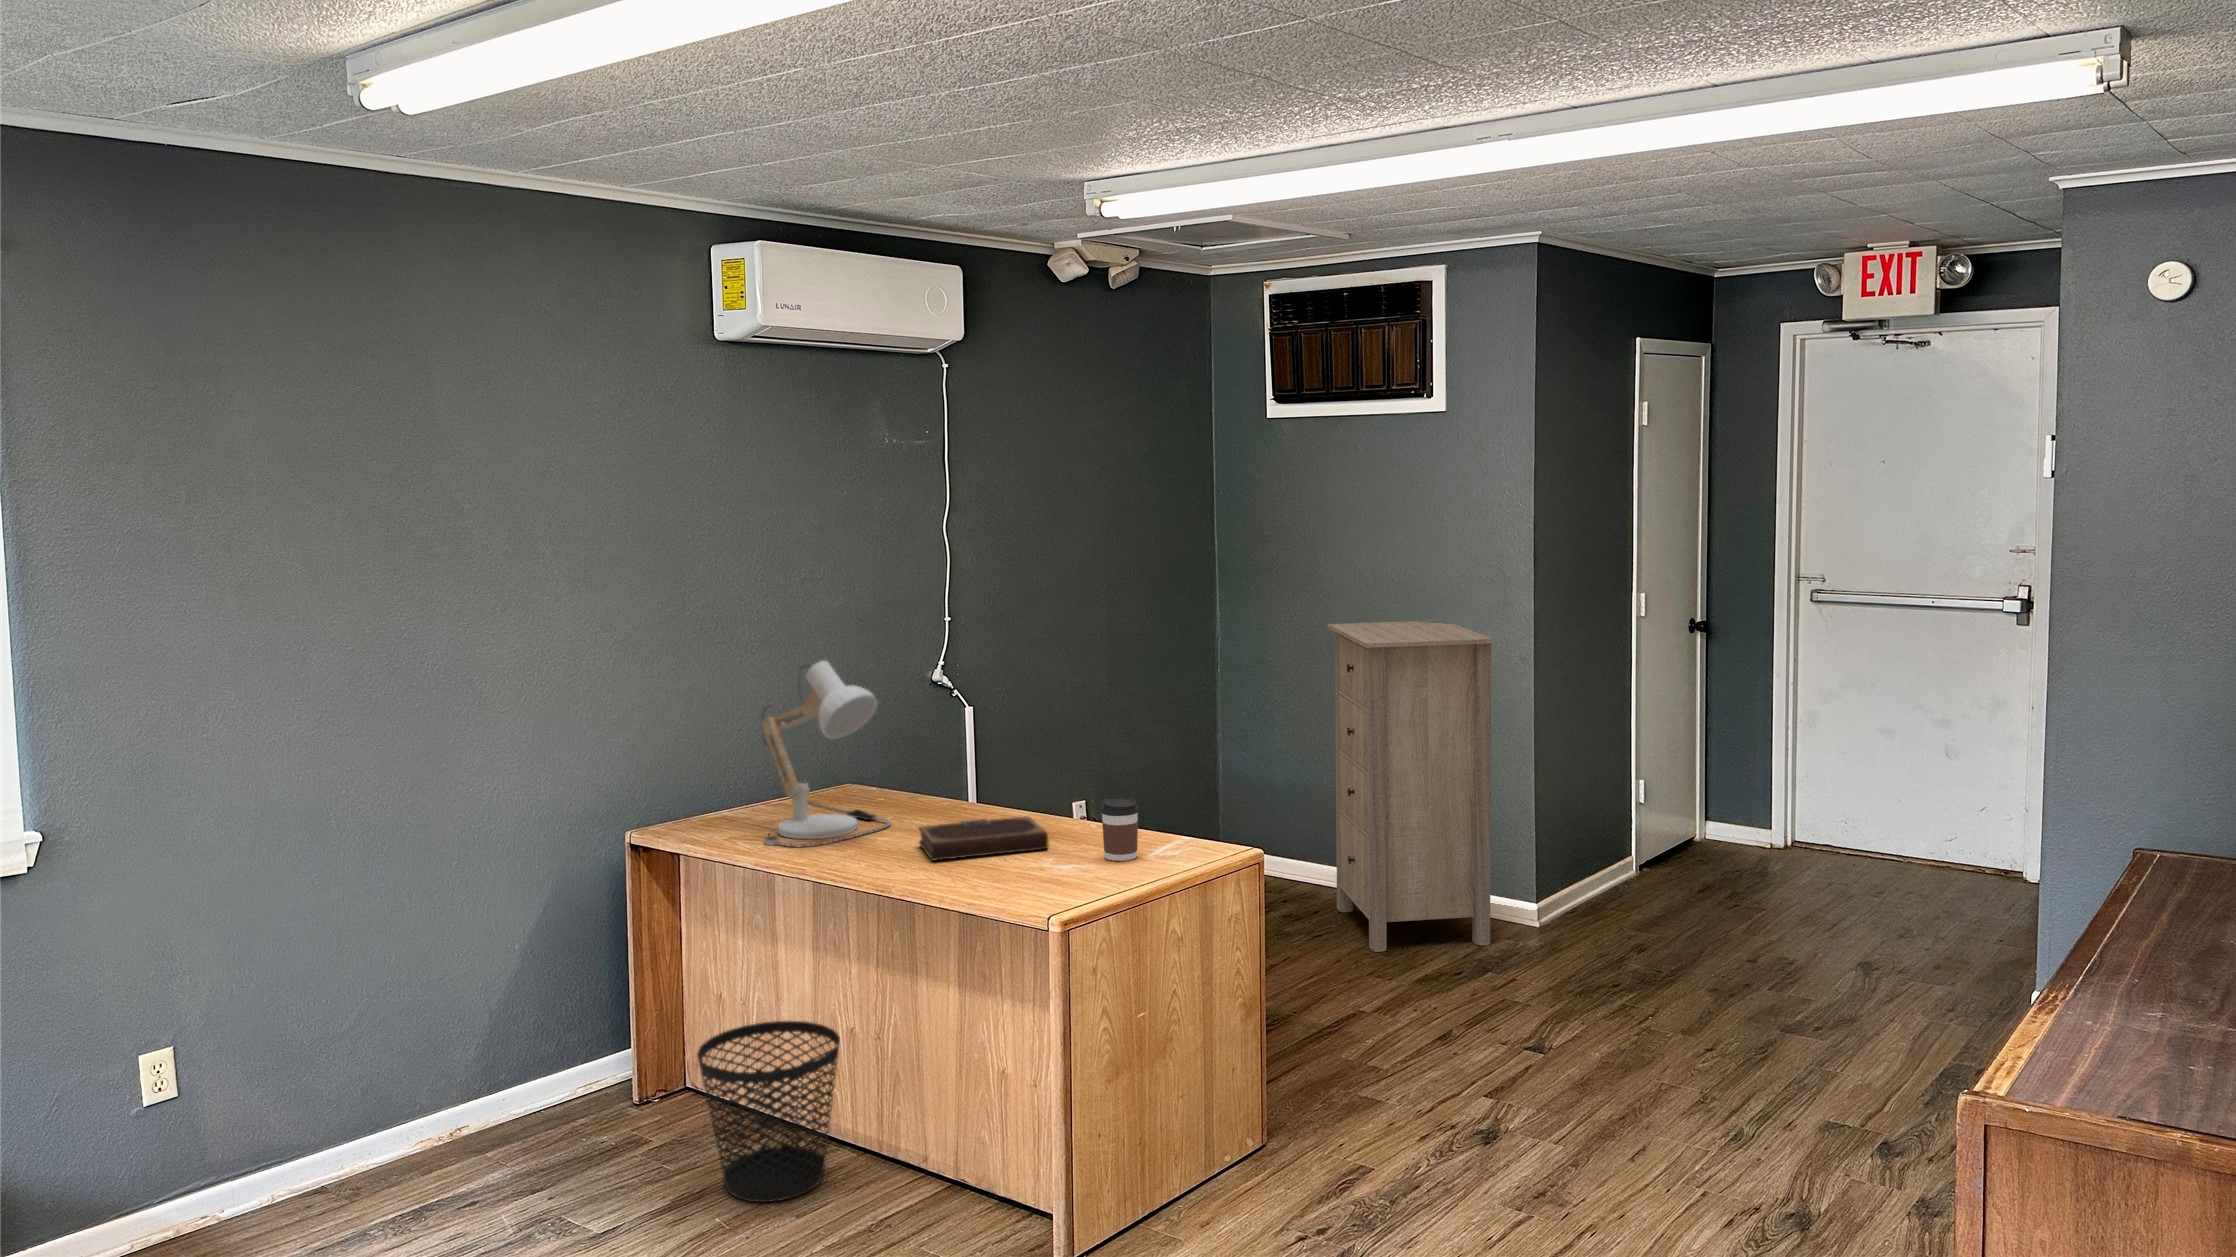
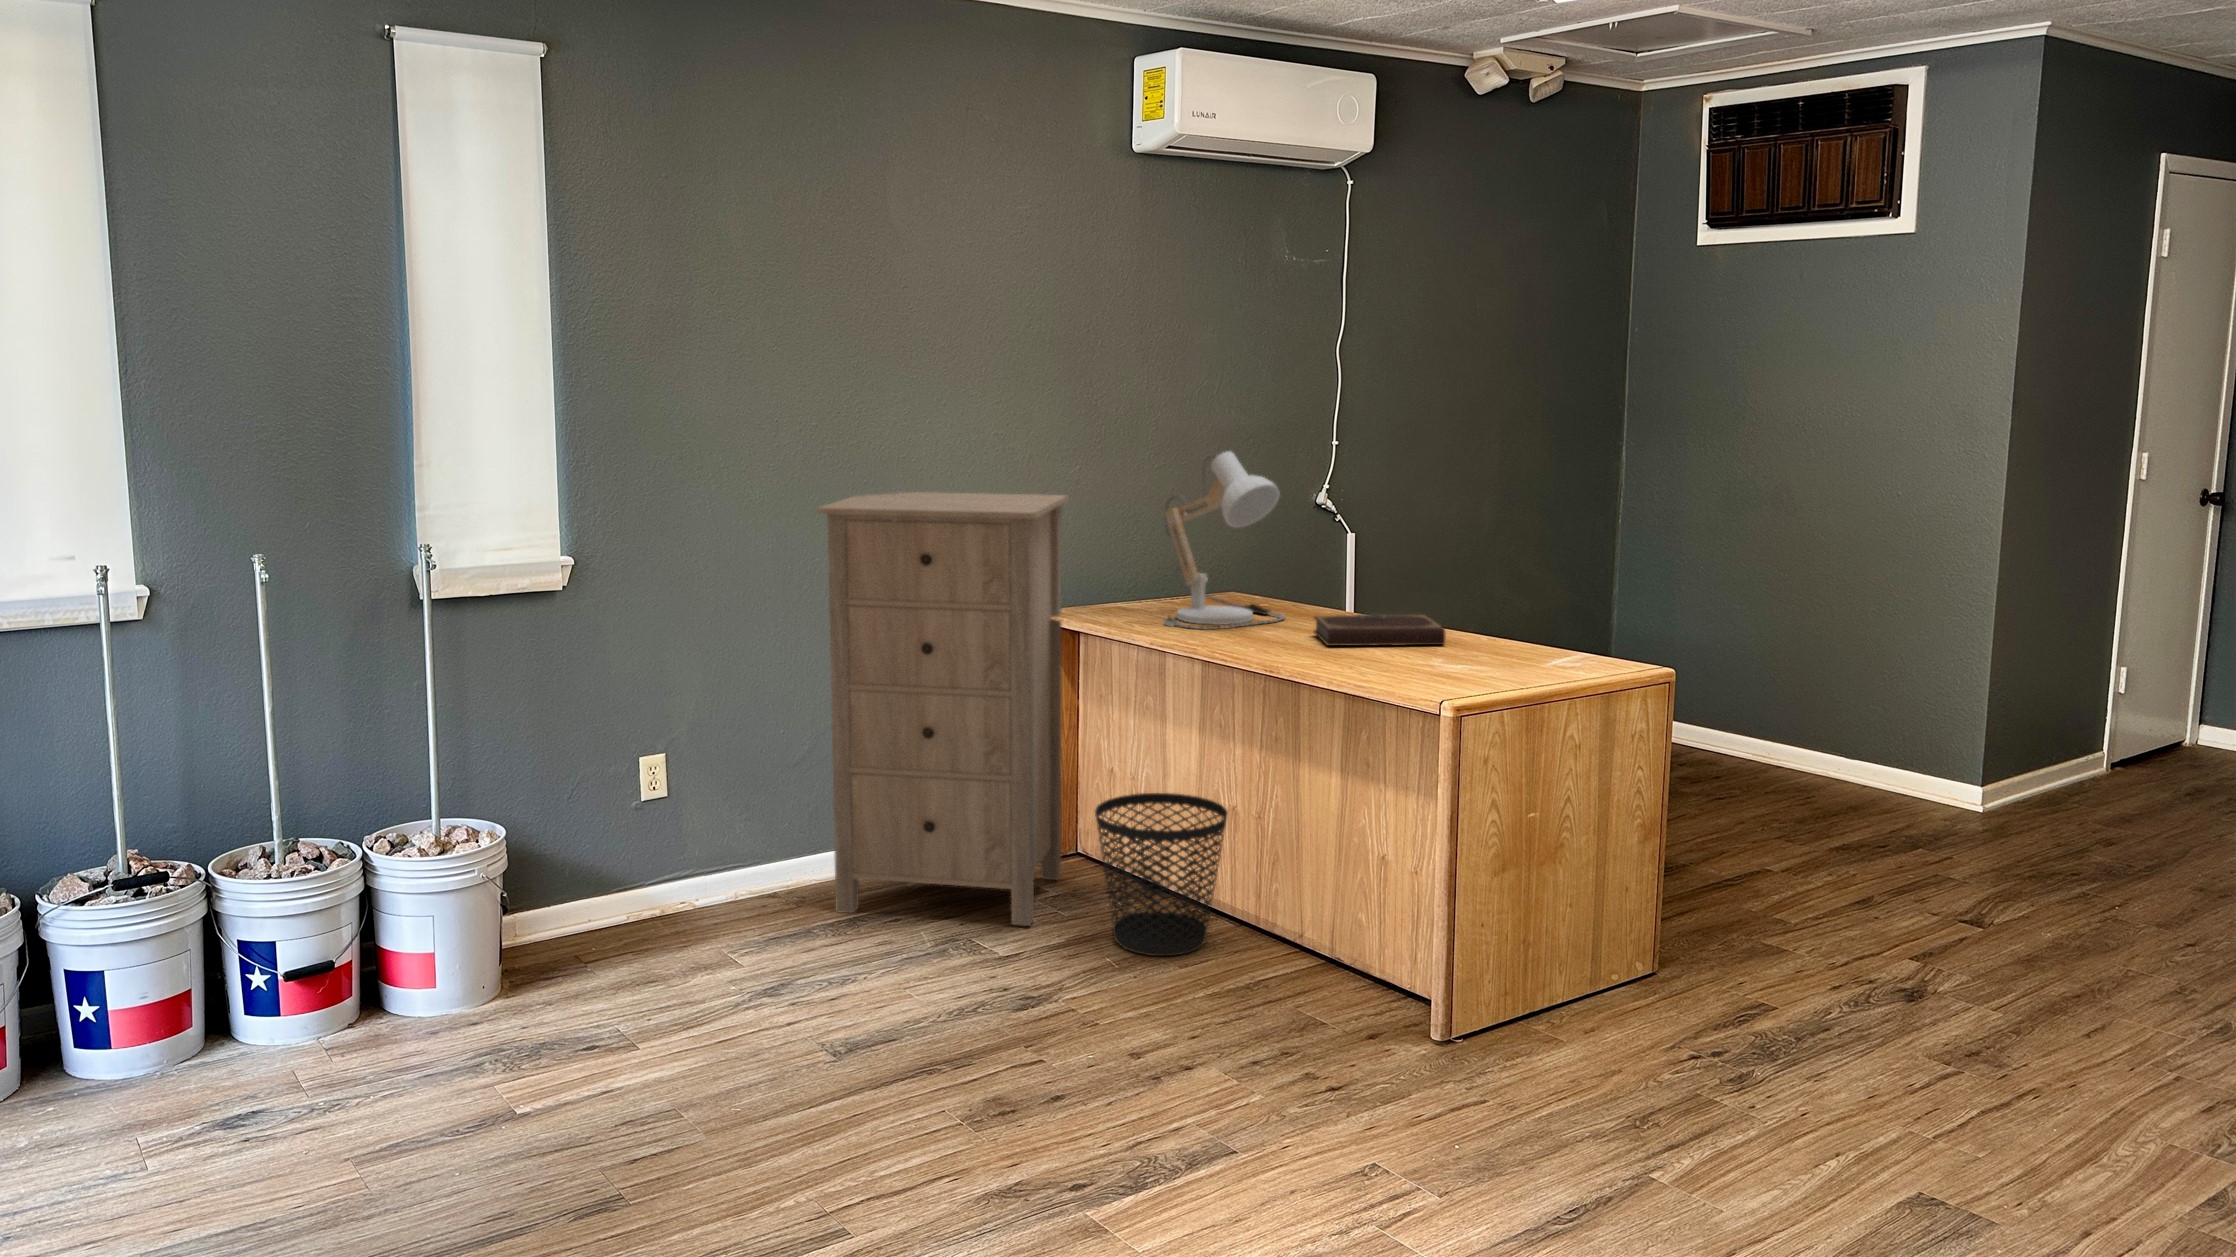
storage cabinet: present [1328,621,1493,952] -> present [817,492,1069,926]
coffee cup: present [1101,797,1139,861] -> none [1503,594,1543,658]

